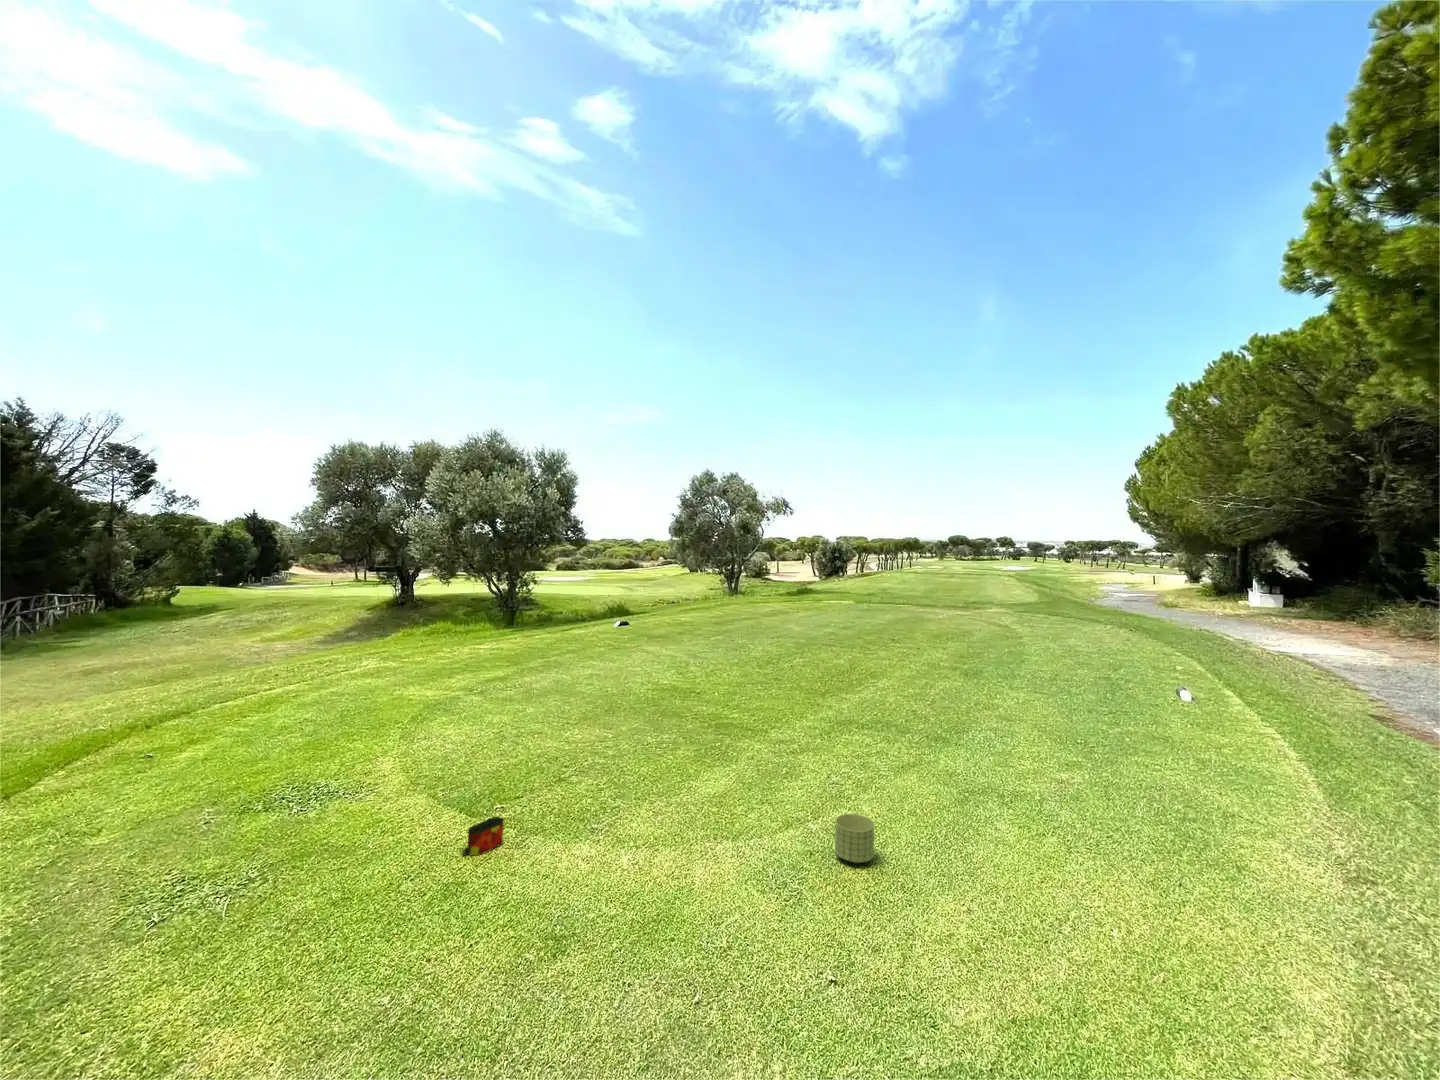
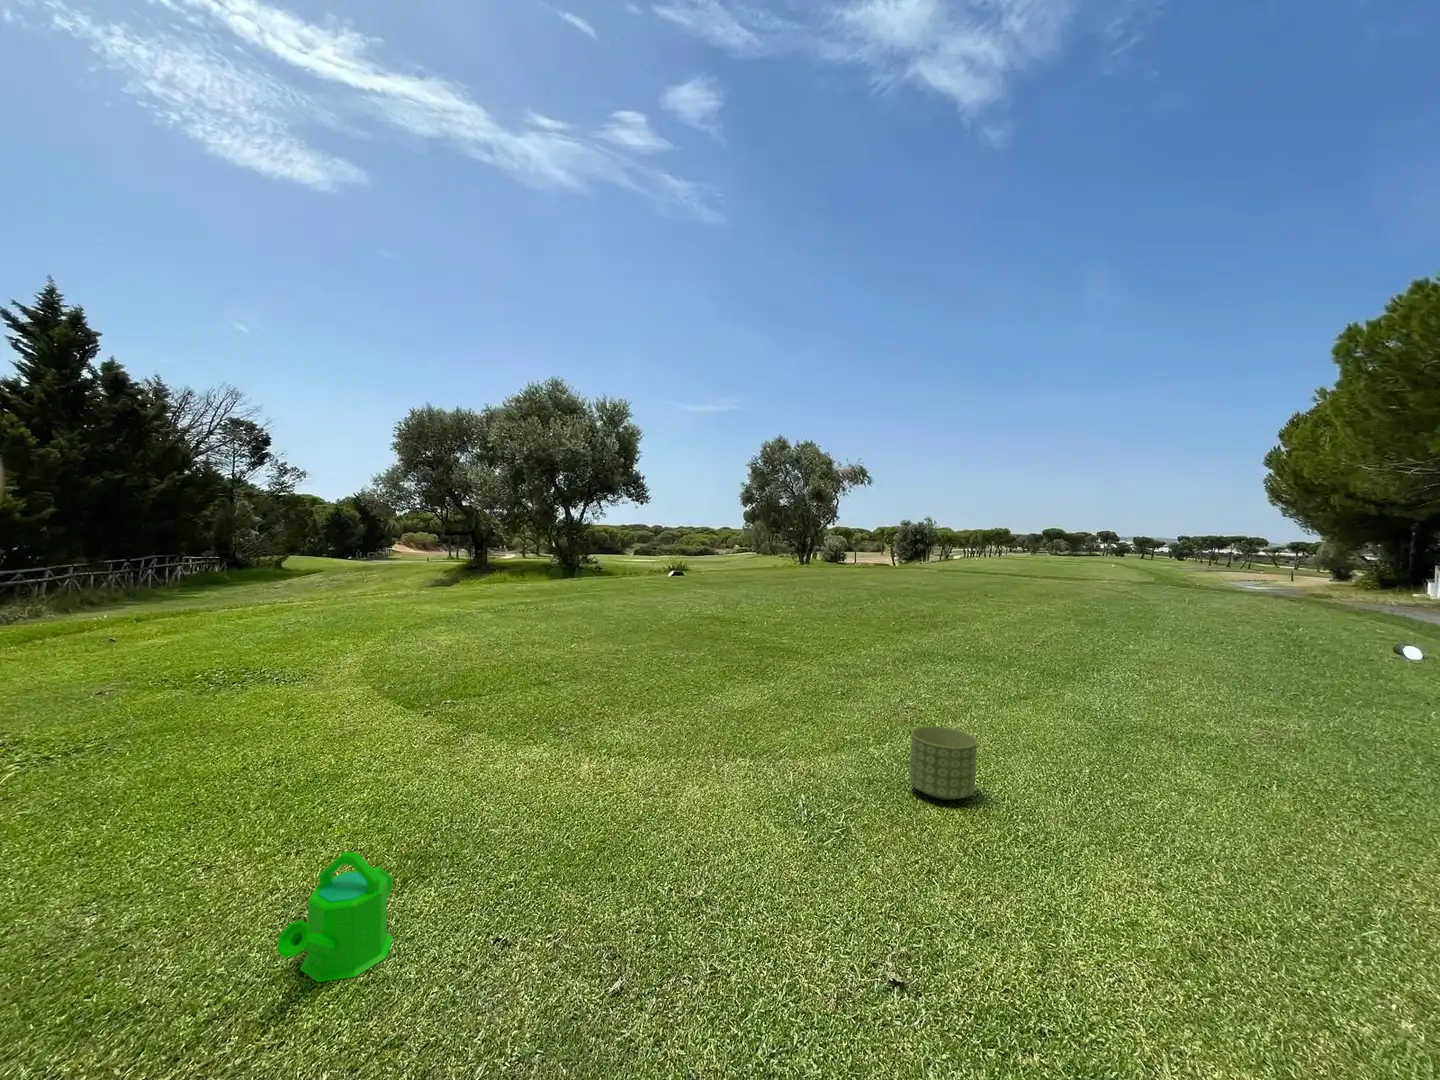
bag: present [463,817,504,856] -> none [354,702,422,749]
watering can: none [529,943,572,1014] -> present [277,852,393,982]

